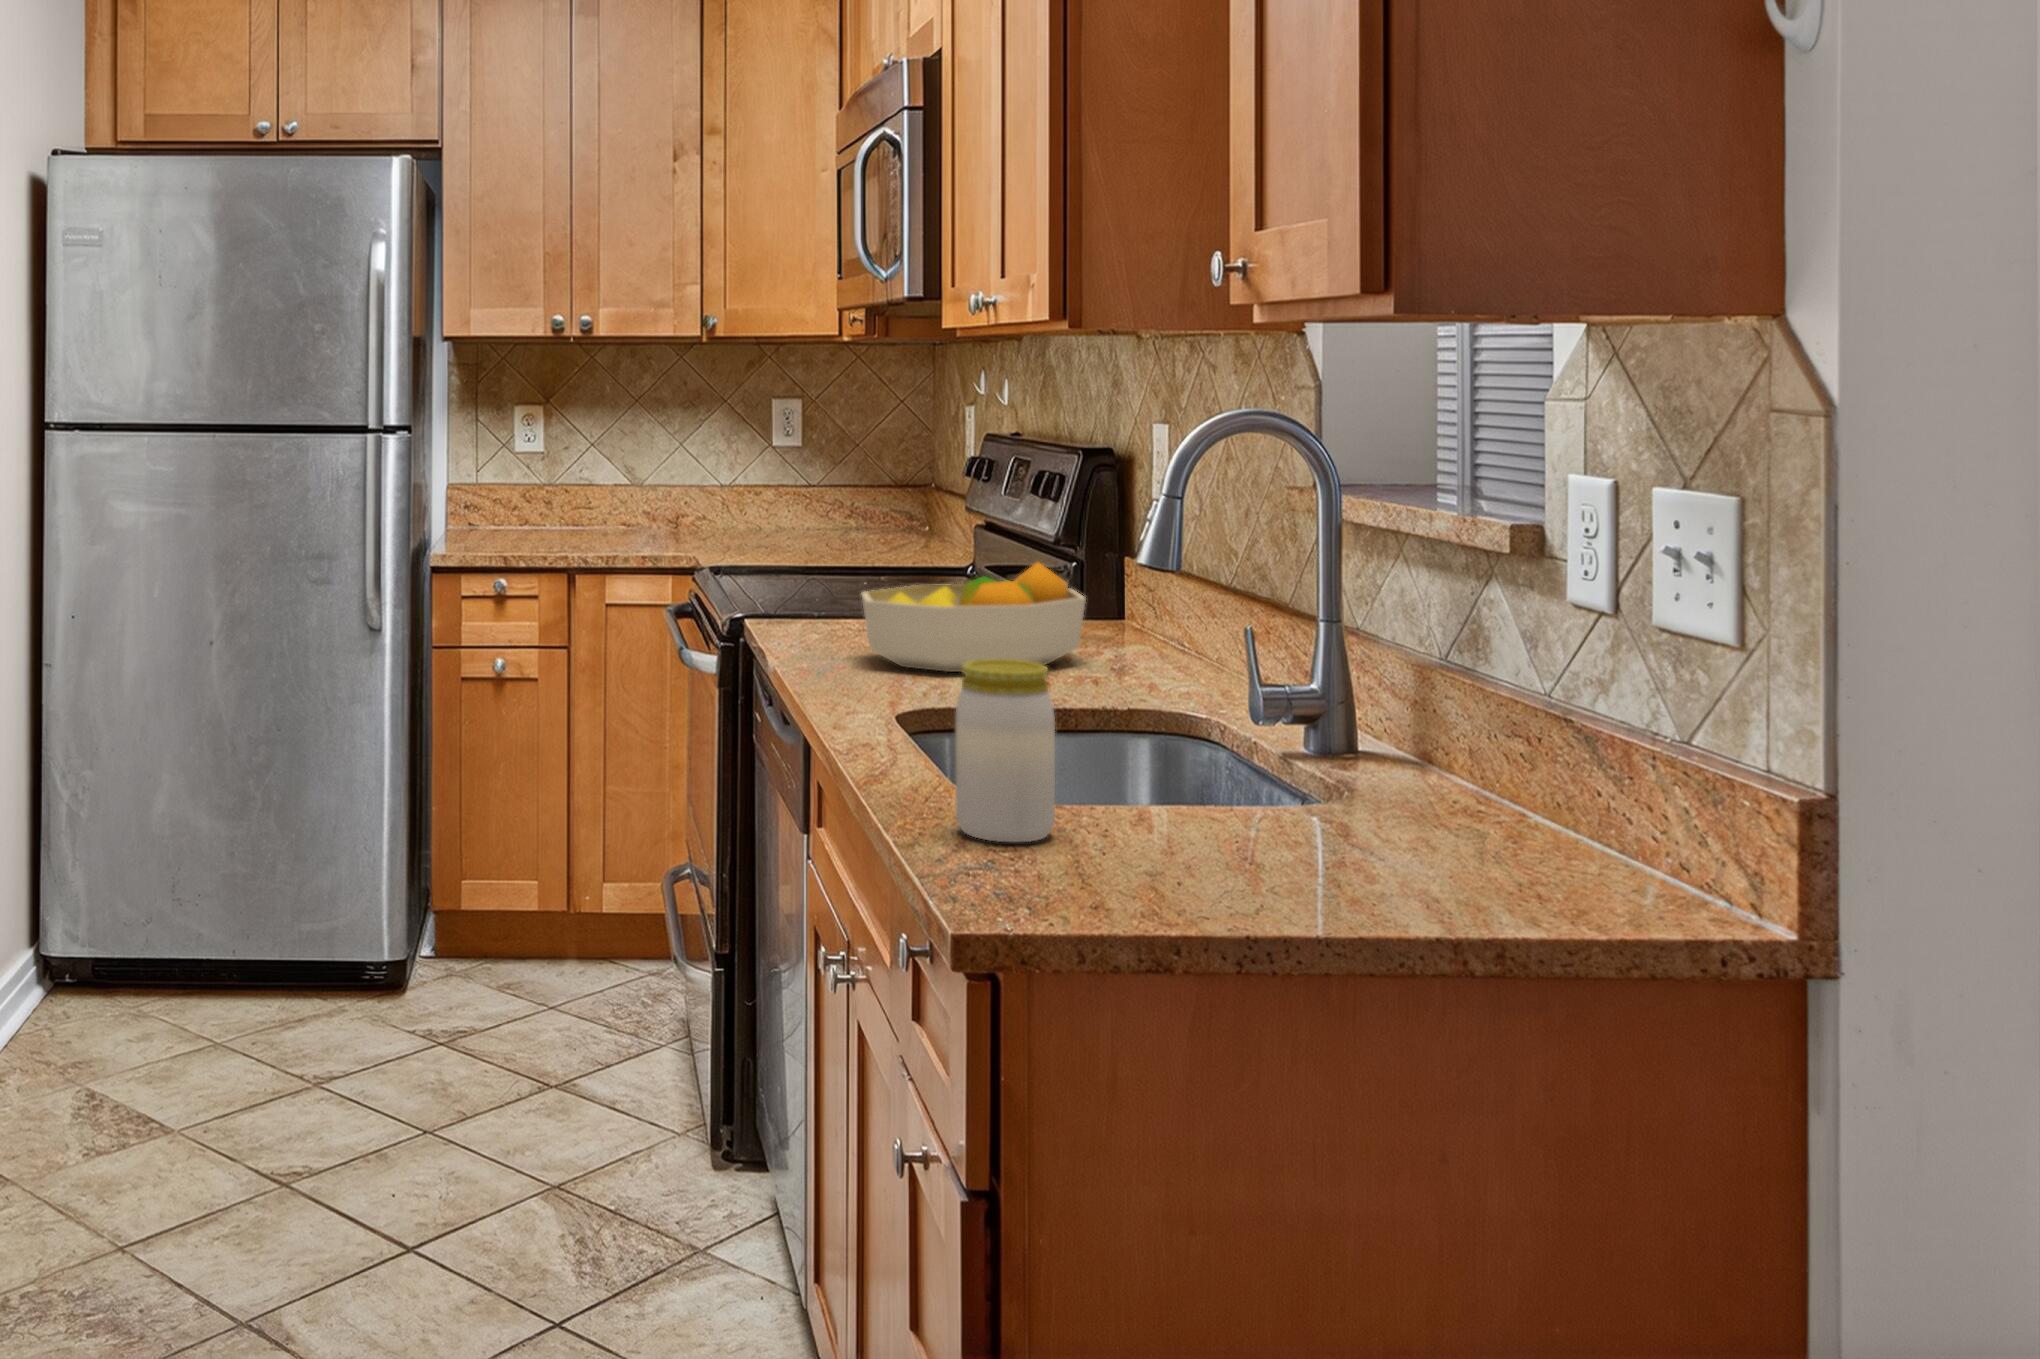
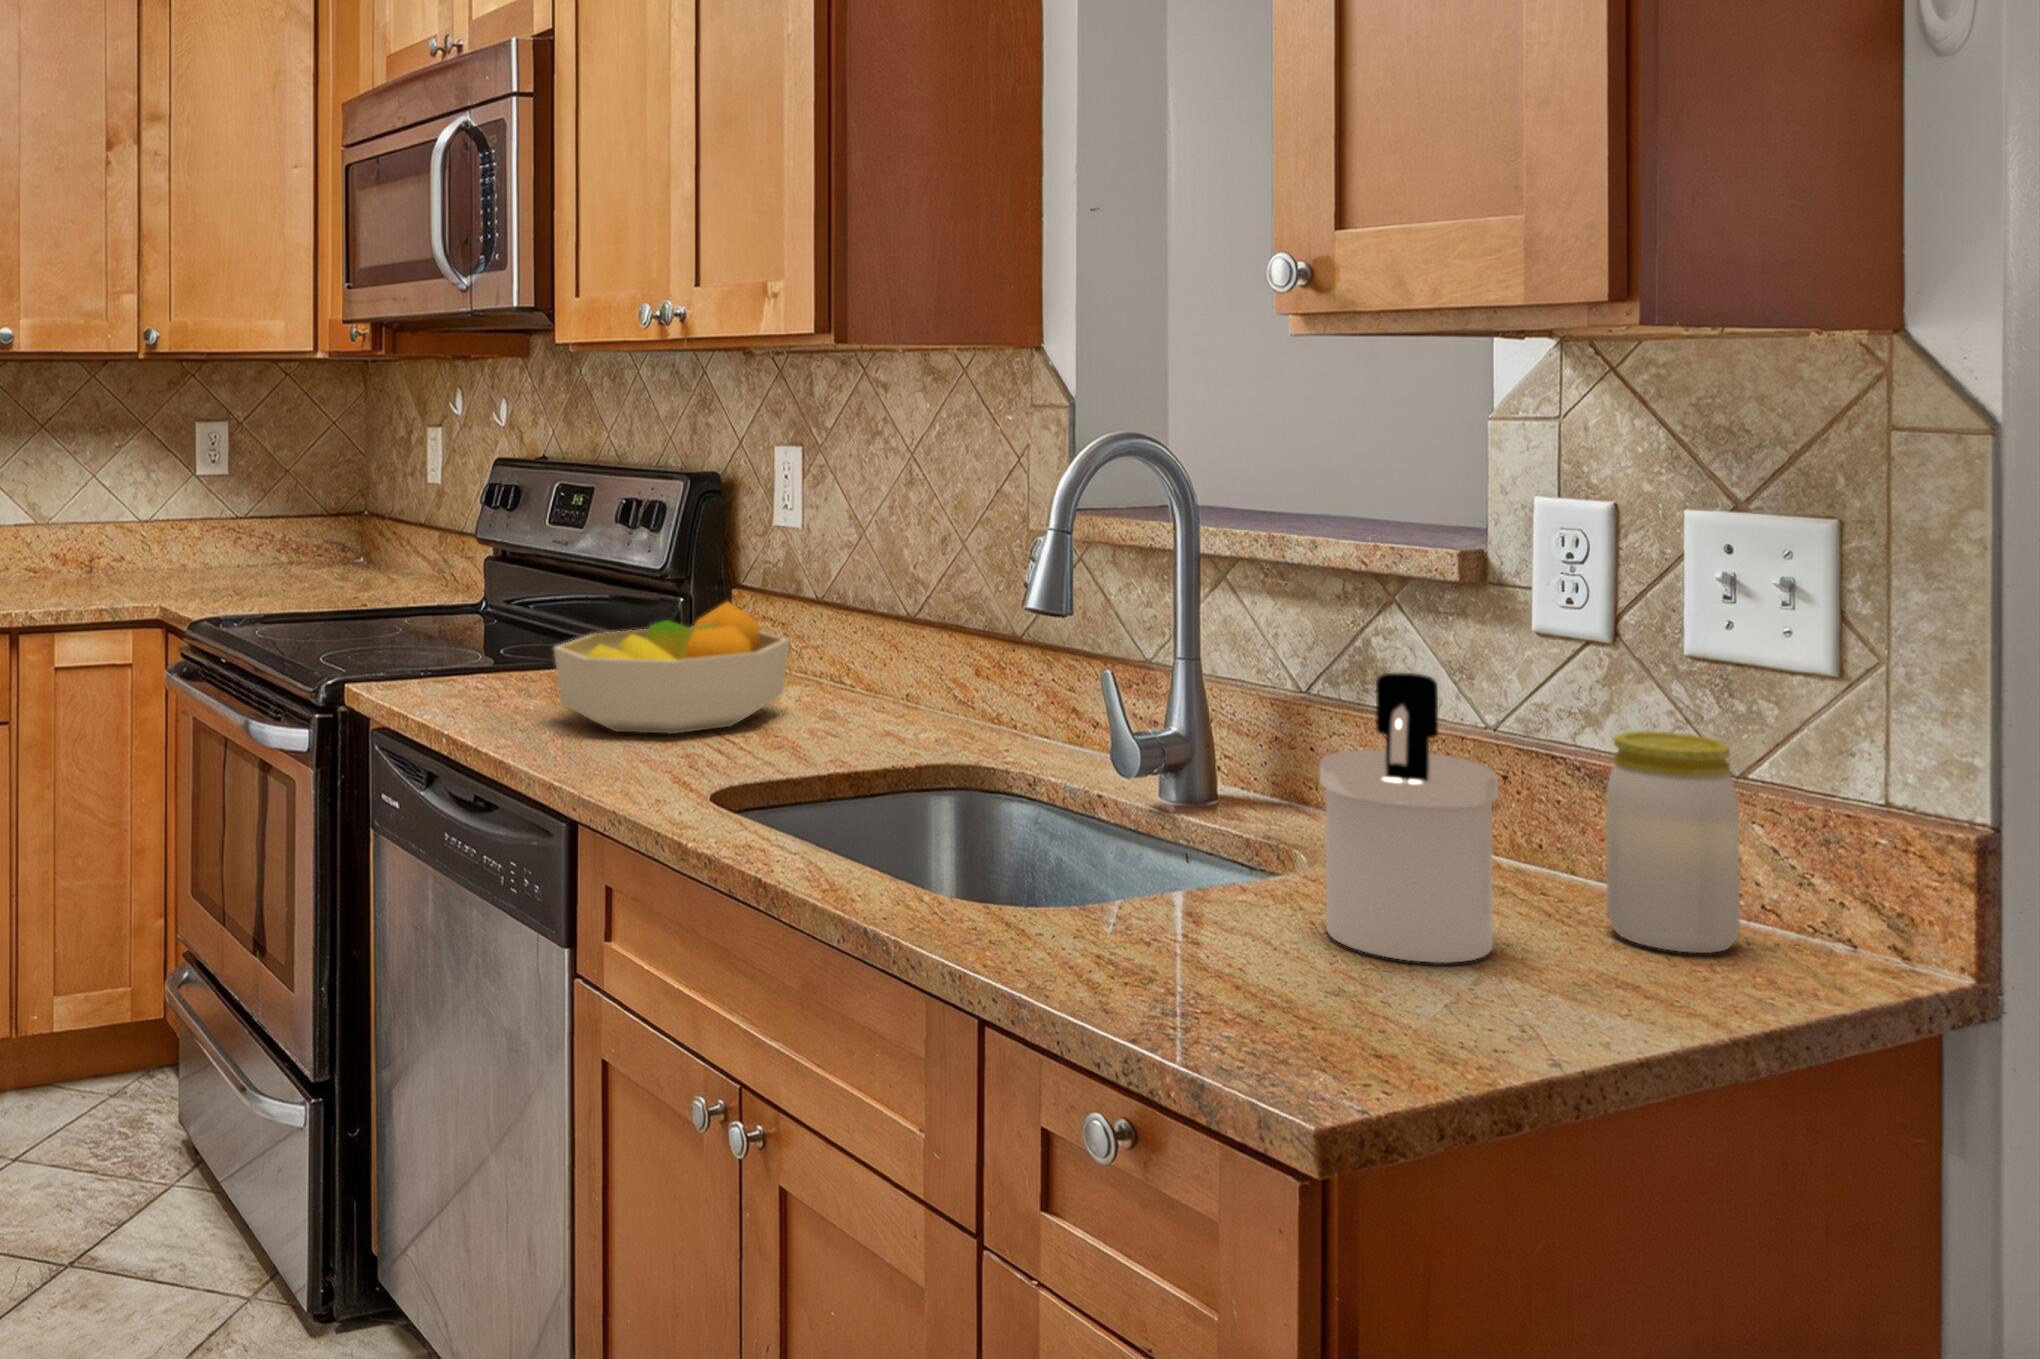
soap dispenser: none [1197,620,1371,874] -> present [1320,673,1498,963]
jar: present [956,659,1055,842] -> present [1606,731,1740,953]

